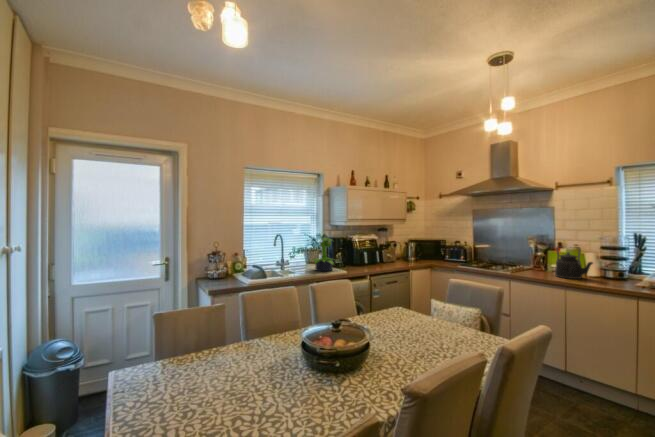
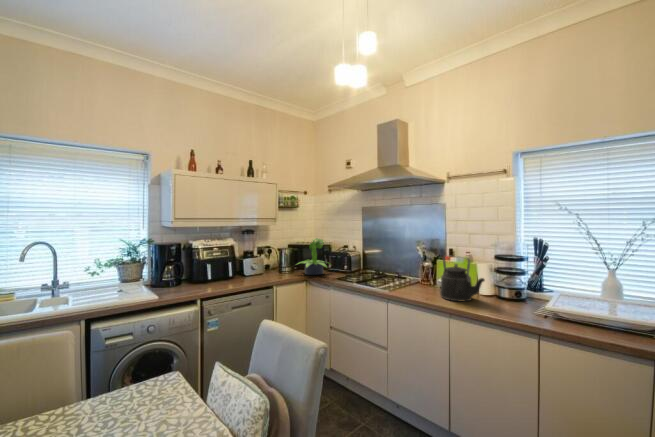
potted plant: present [313,238,334,271] -> present [300,238,327,275]

